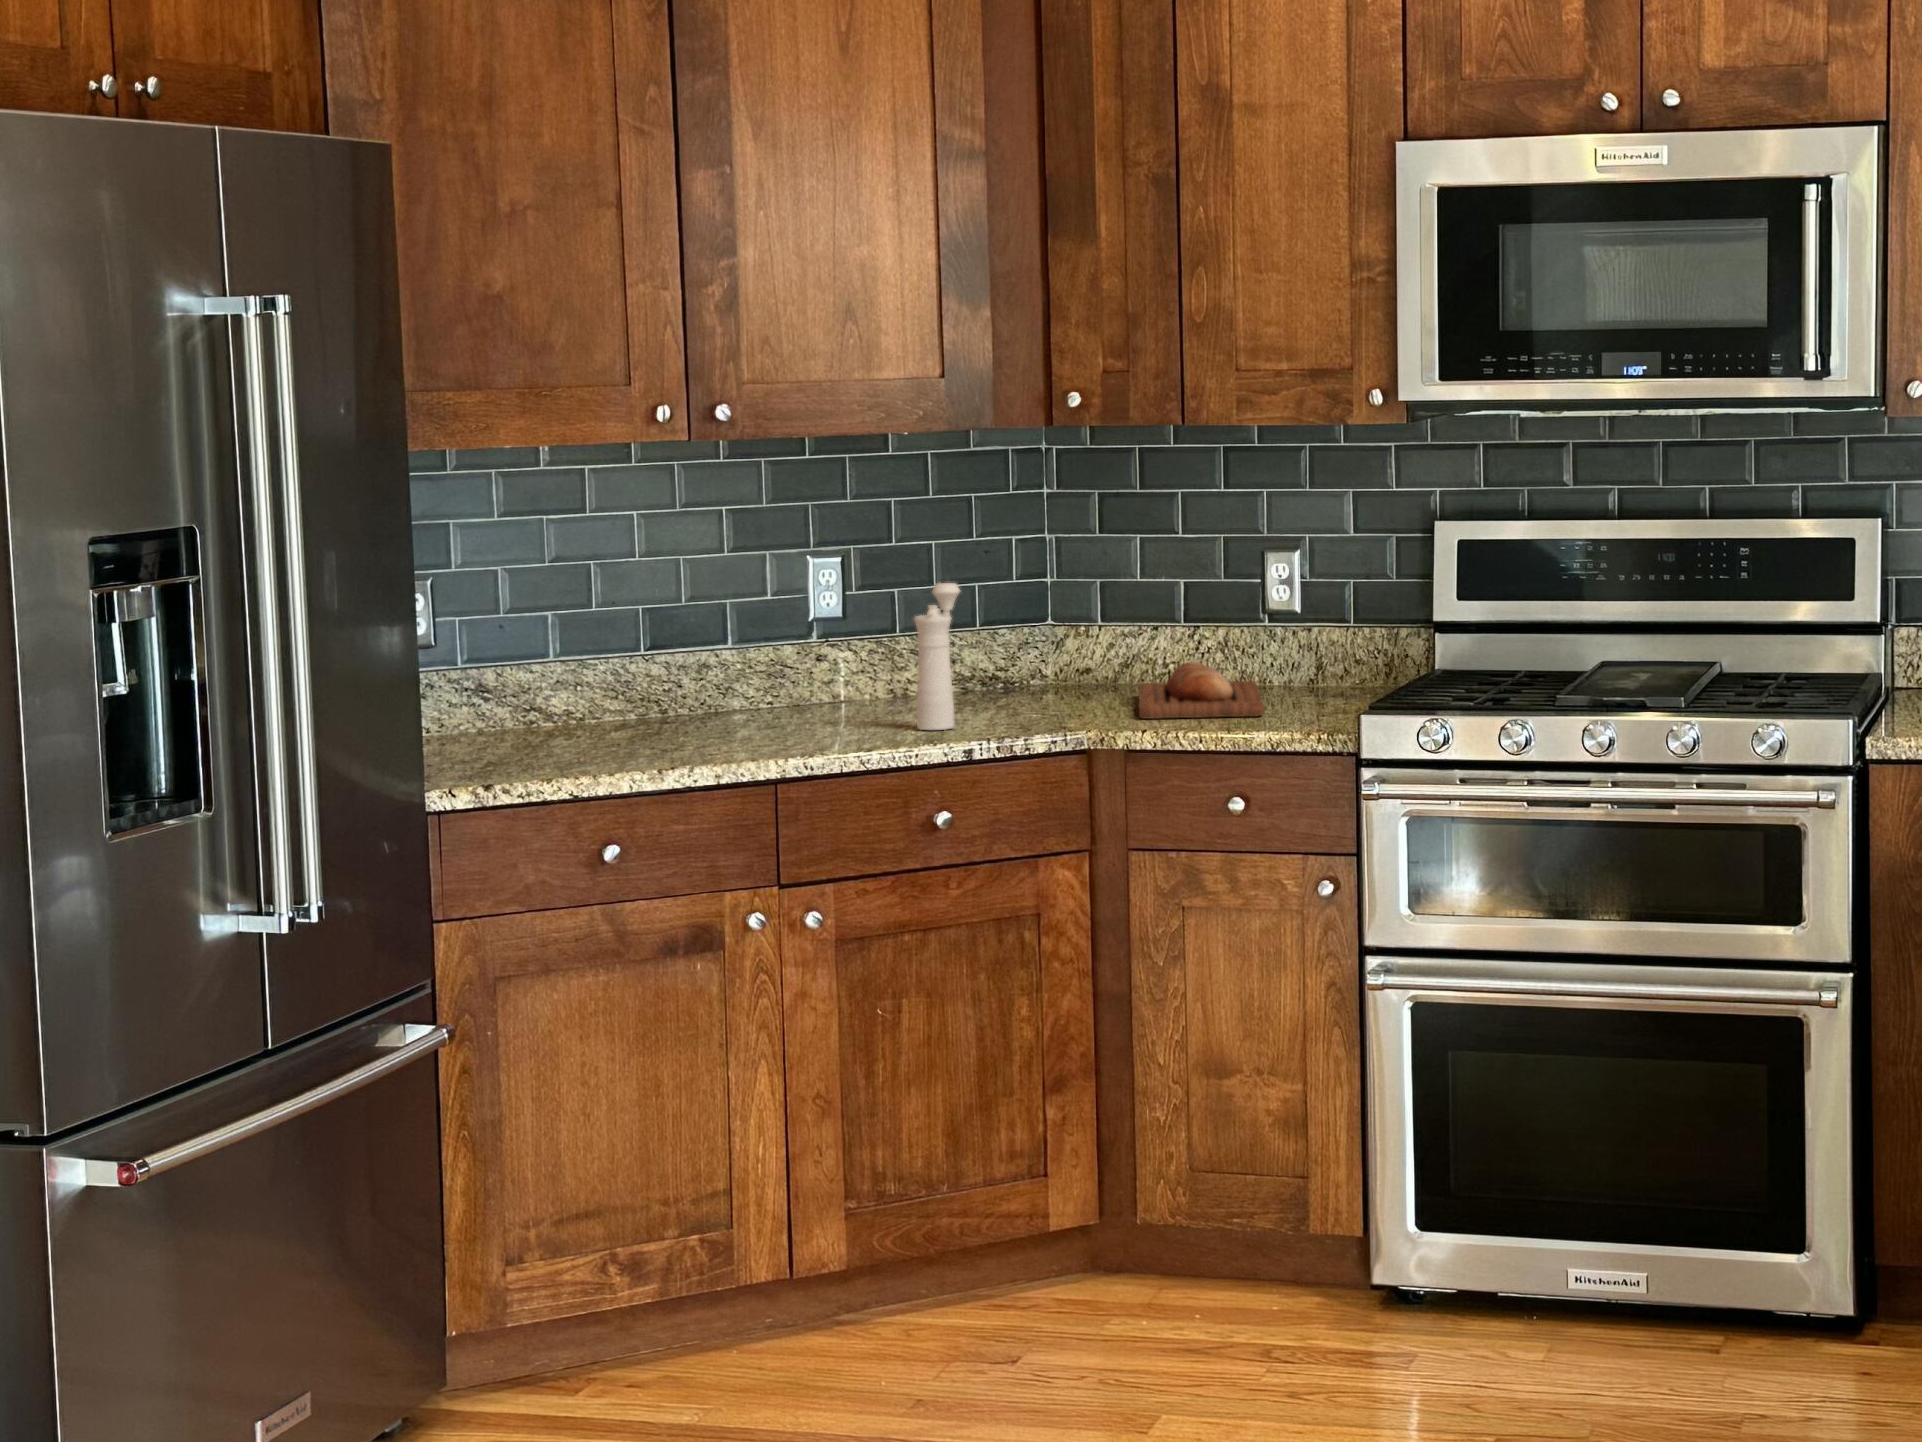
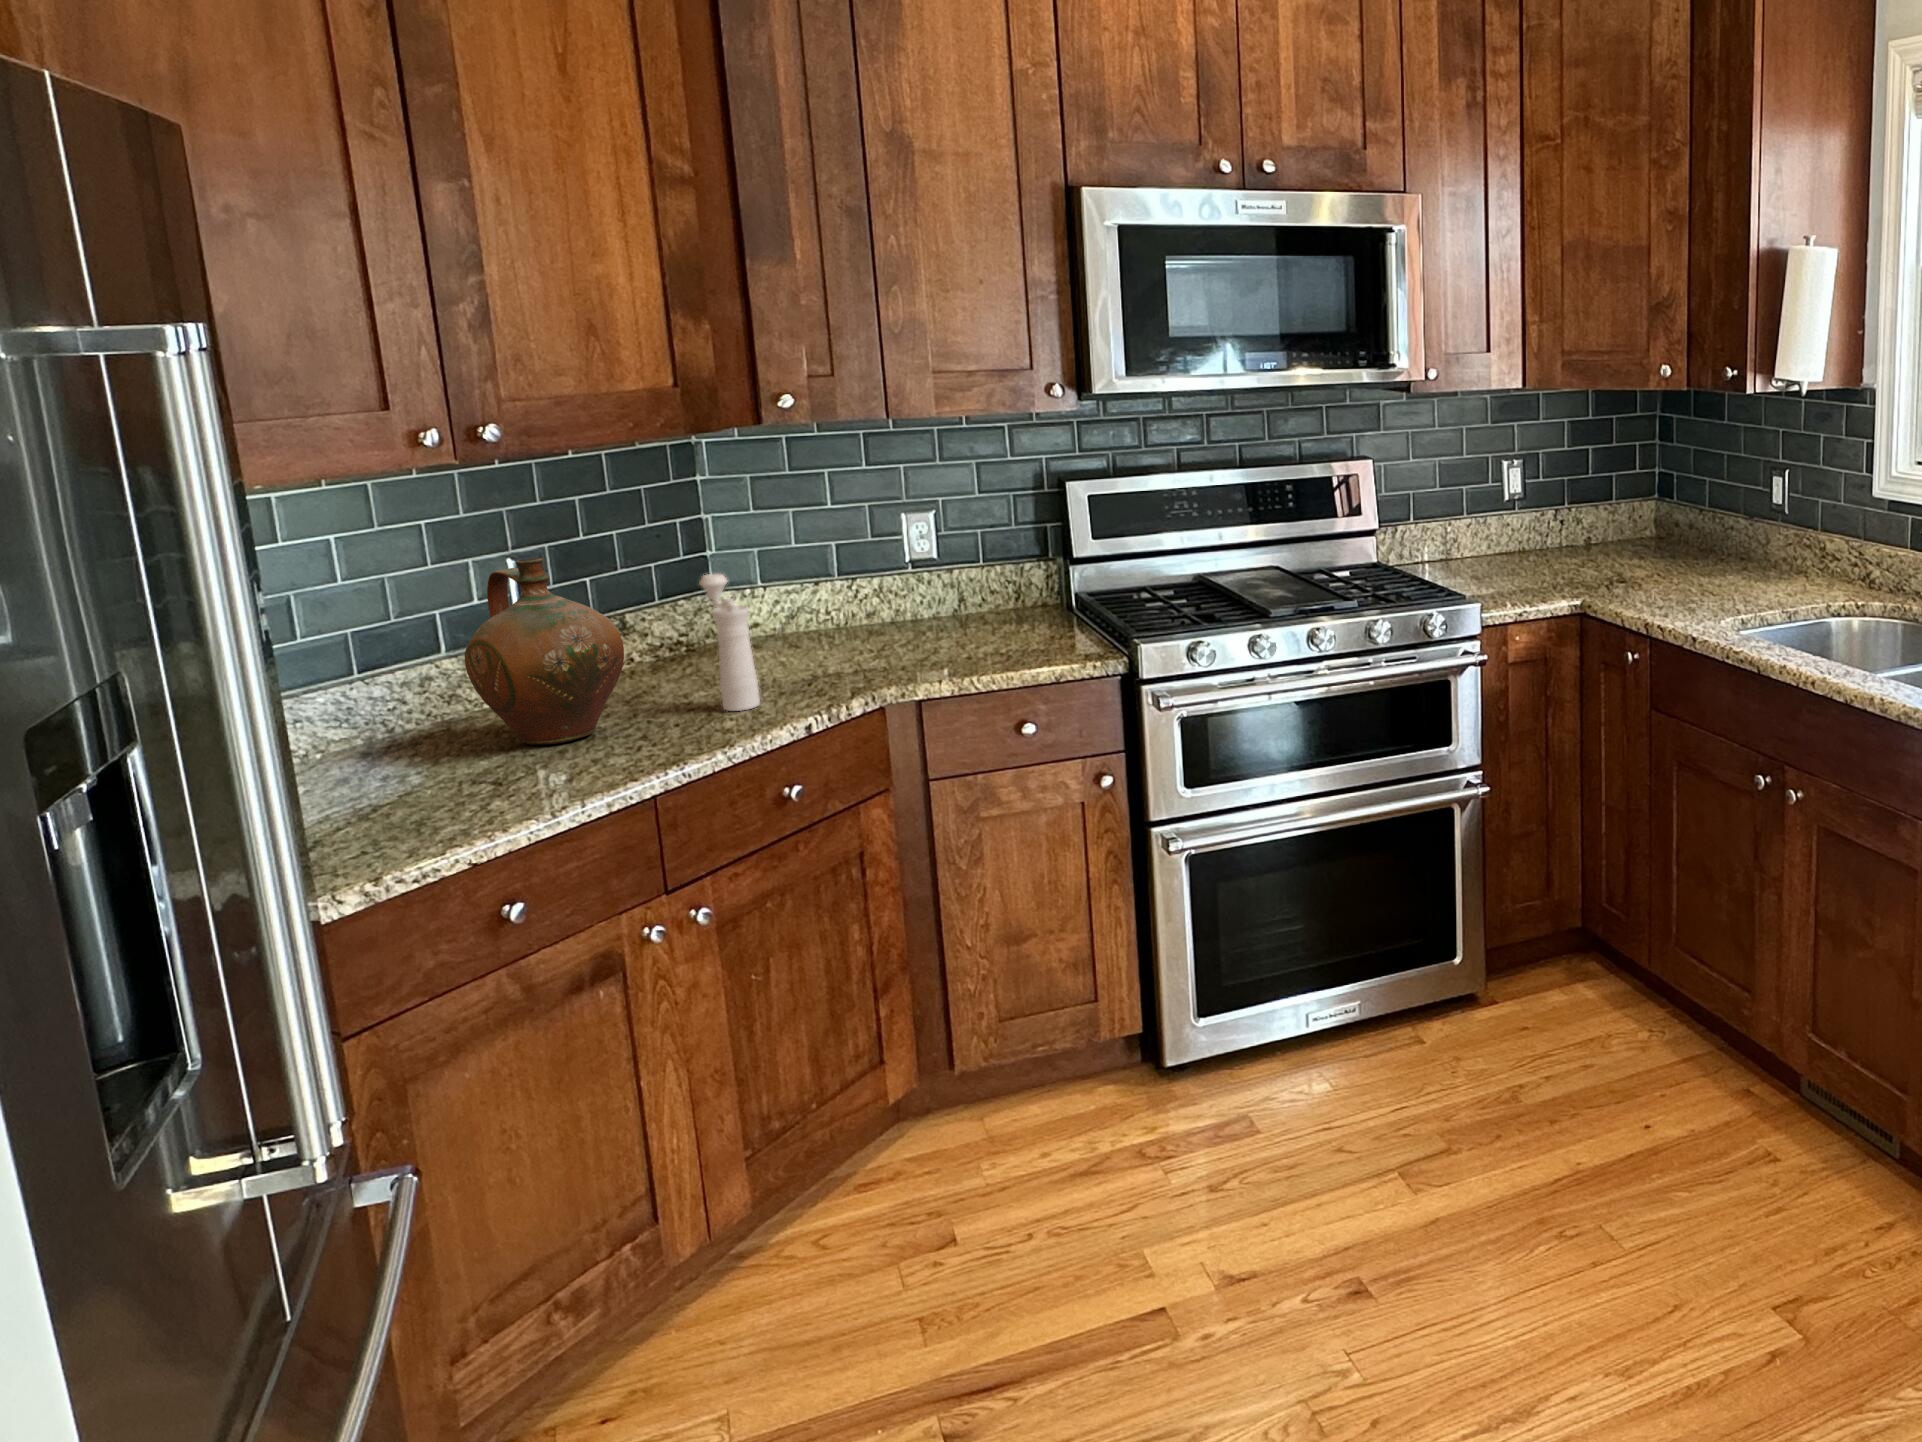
ceramic jug: none [696,541,826,732] -> present [465,558,624,745]
bread loaf: present [1139,662,1264,719] -> none [830,607,997,665]

